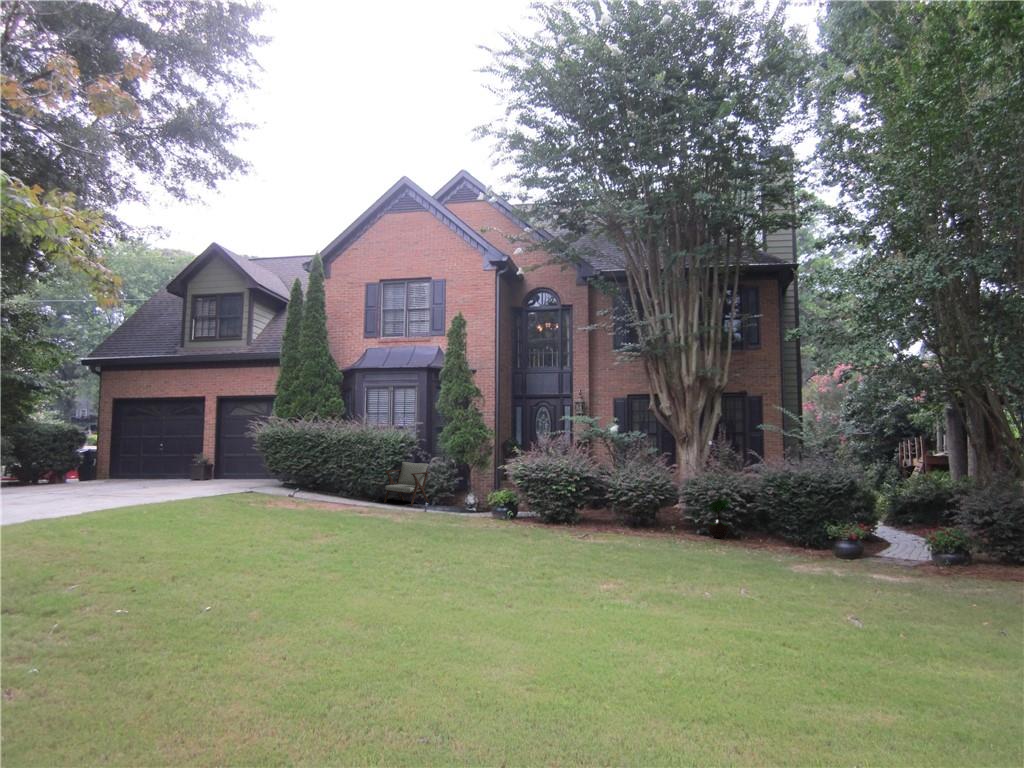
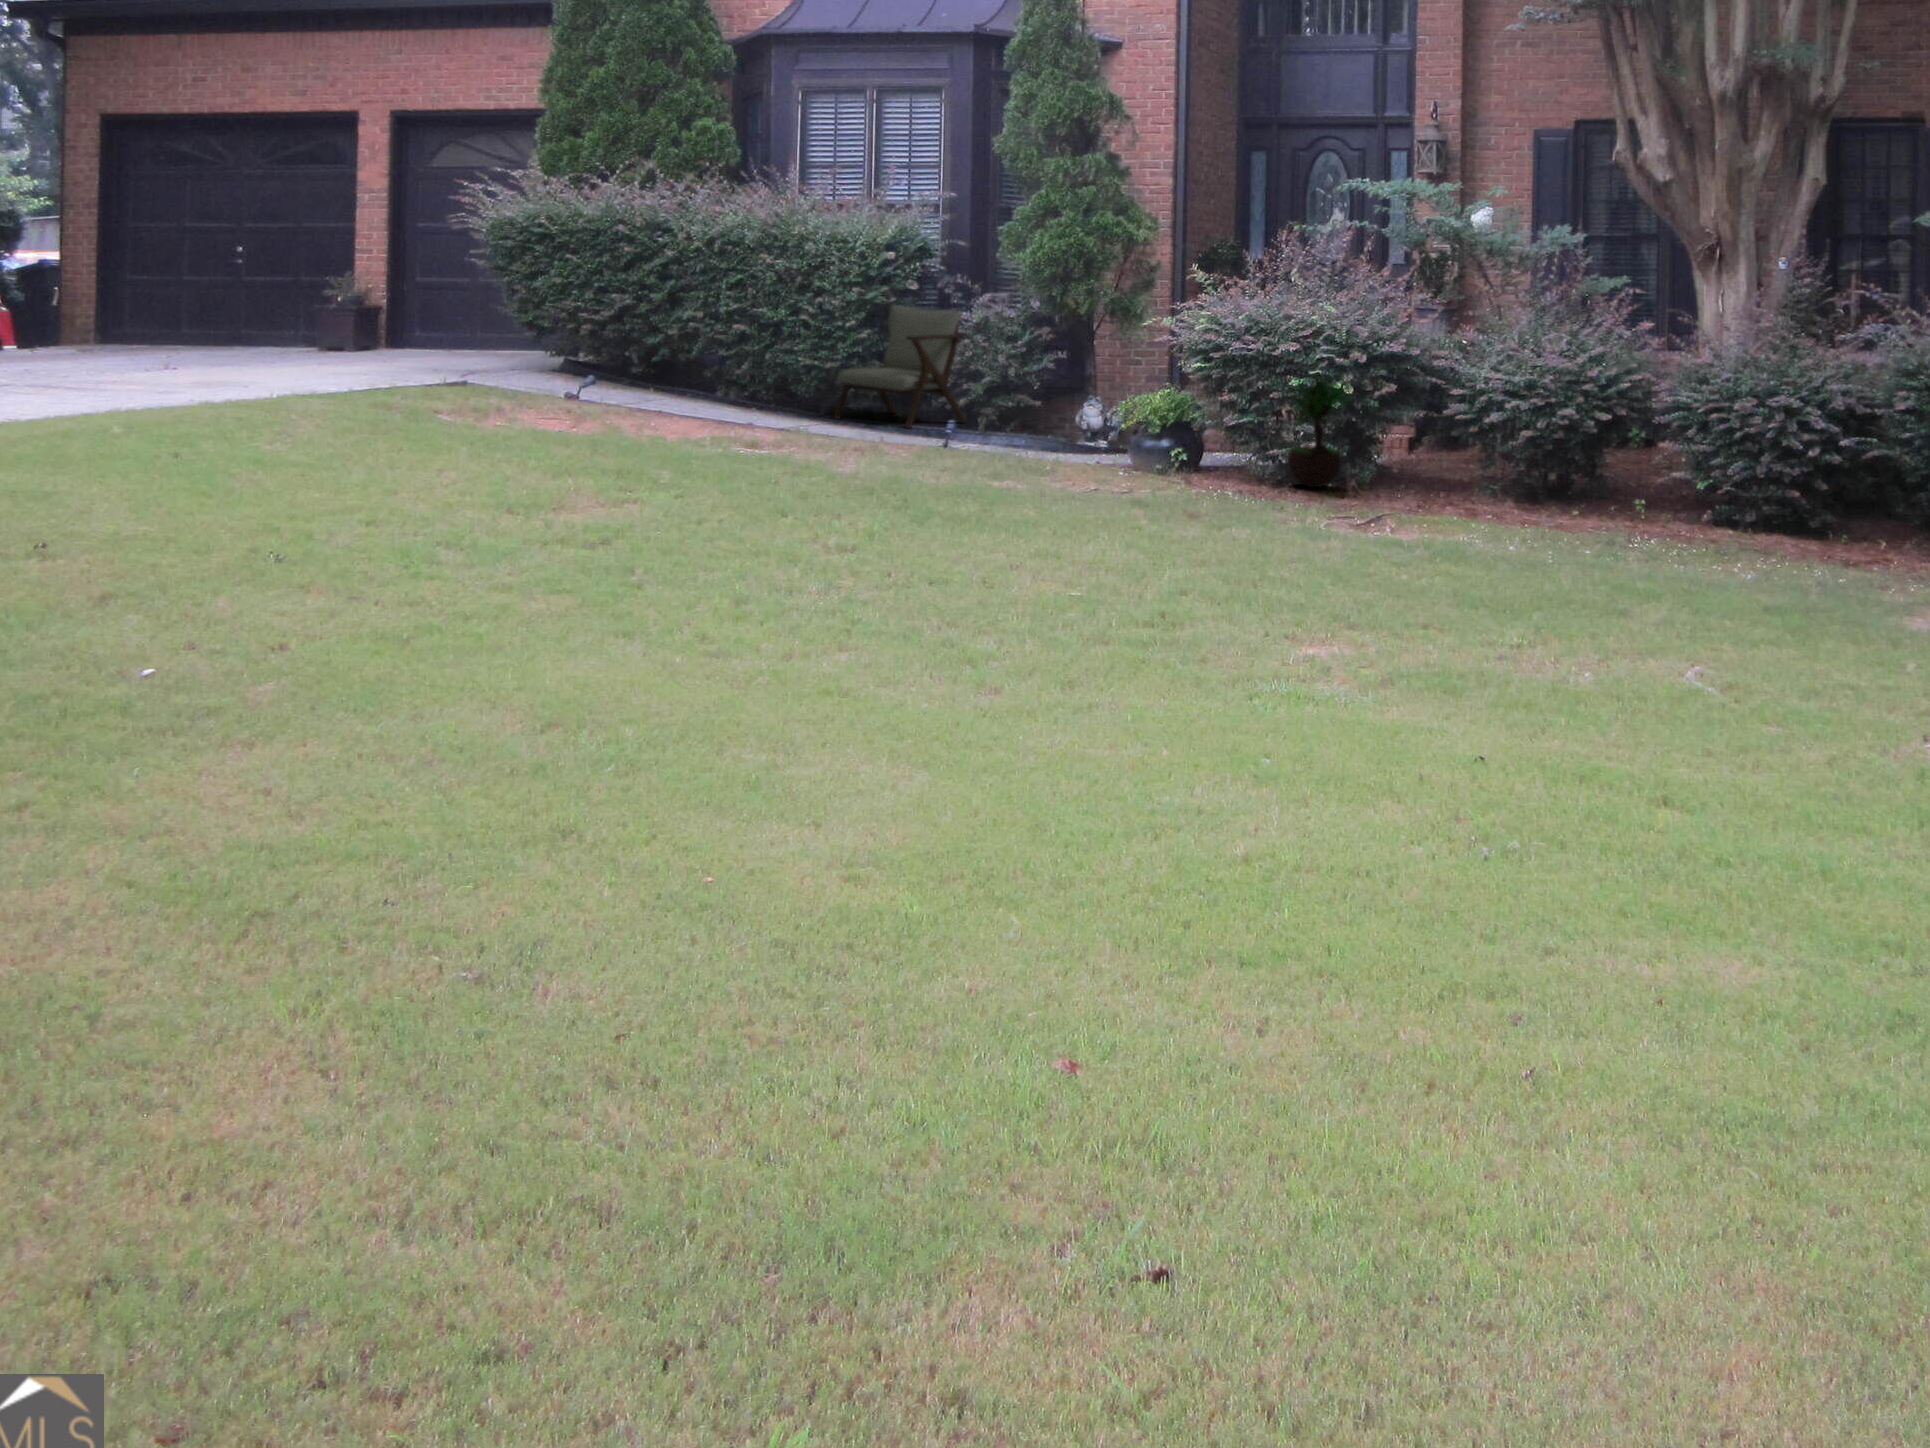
potted tree: present [708,496,730,538] -> present [1283,374,1352,487]

